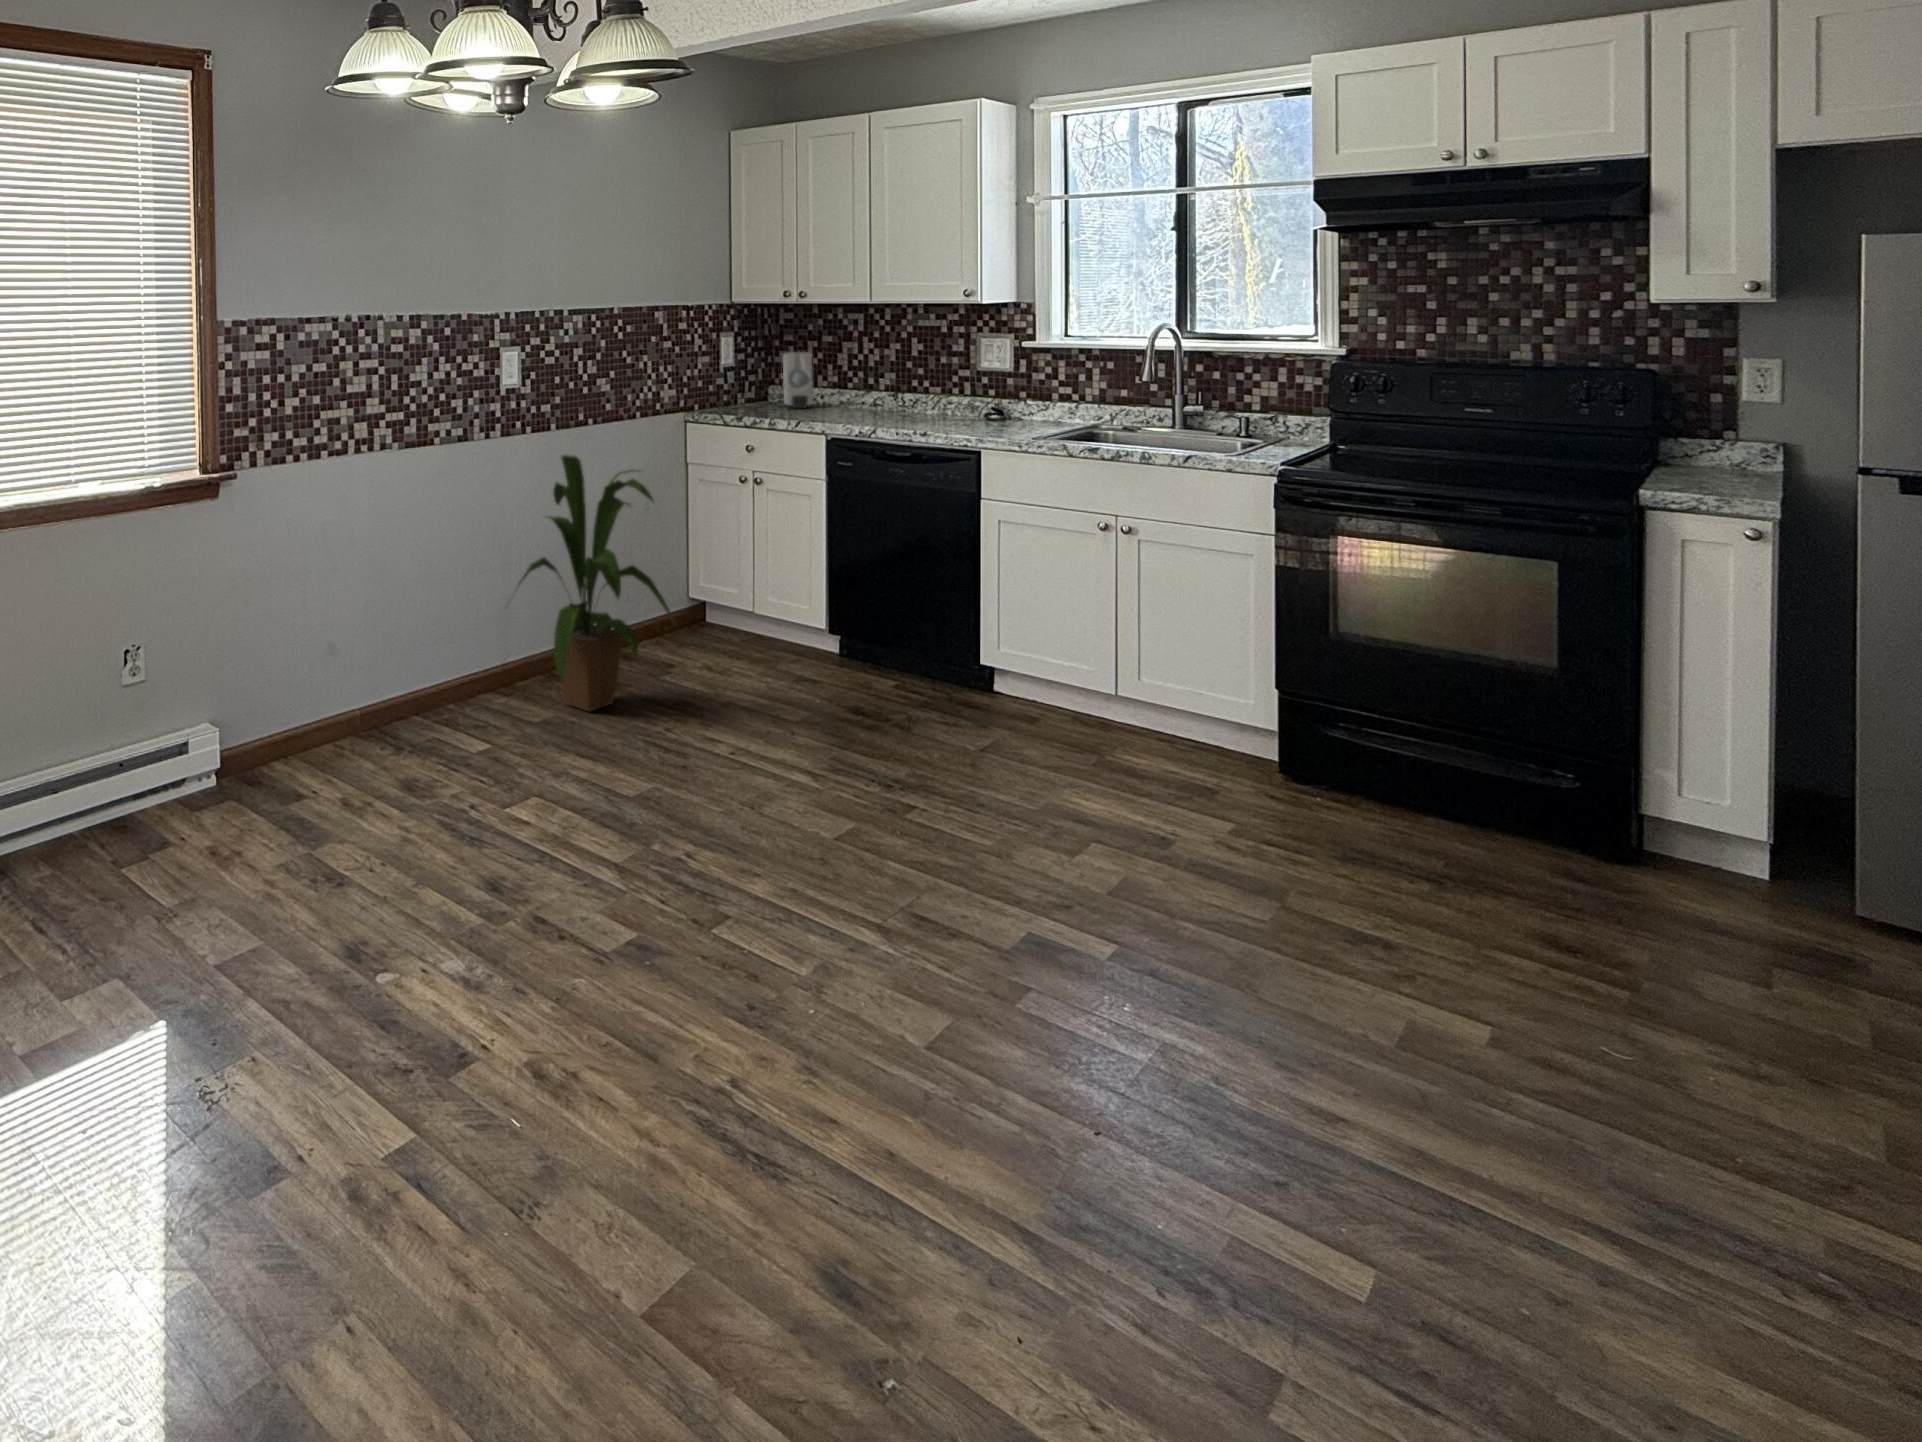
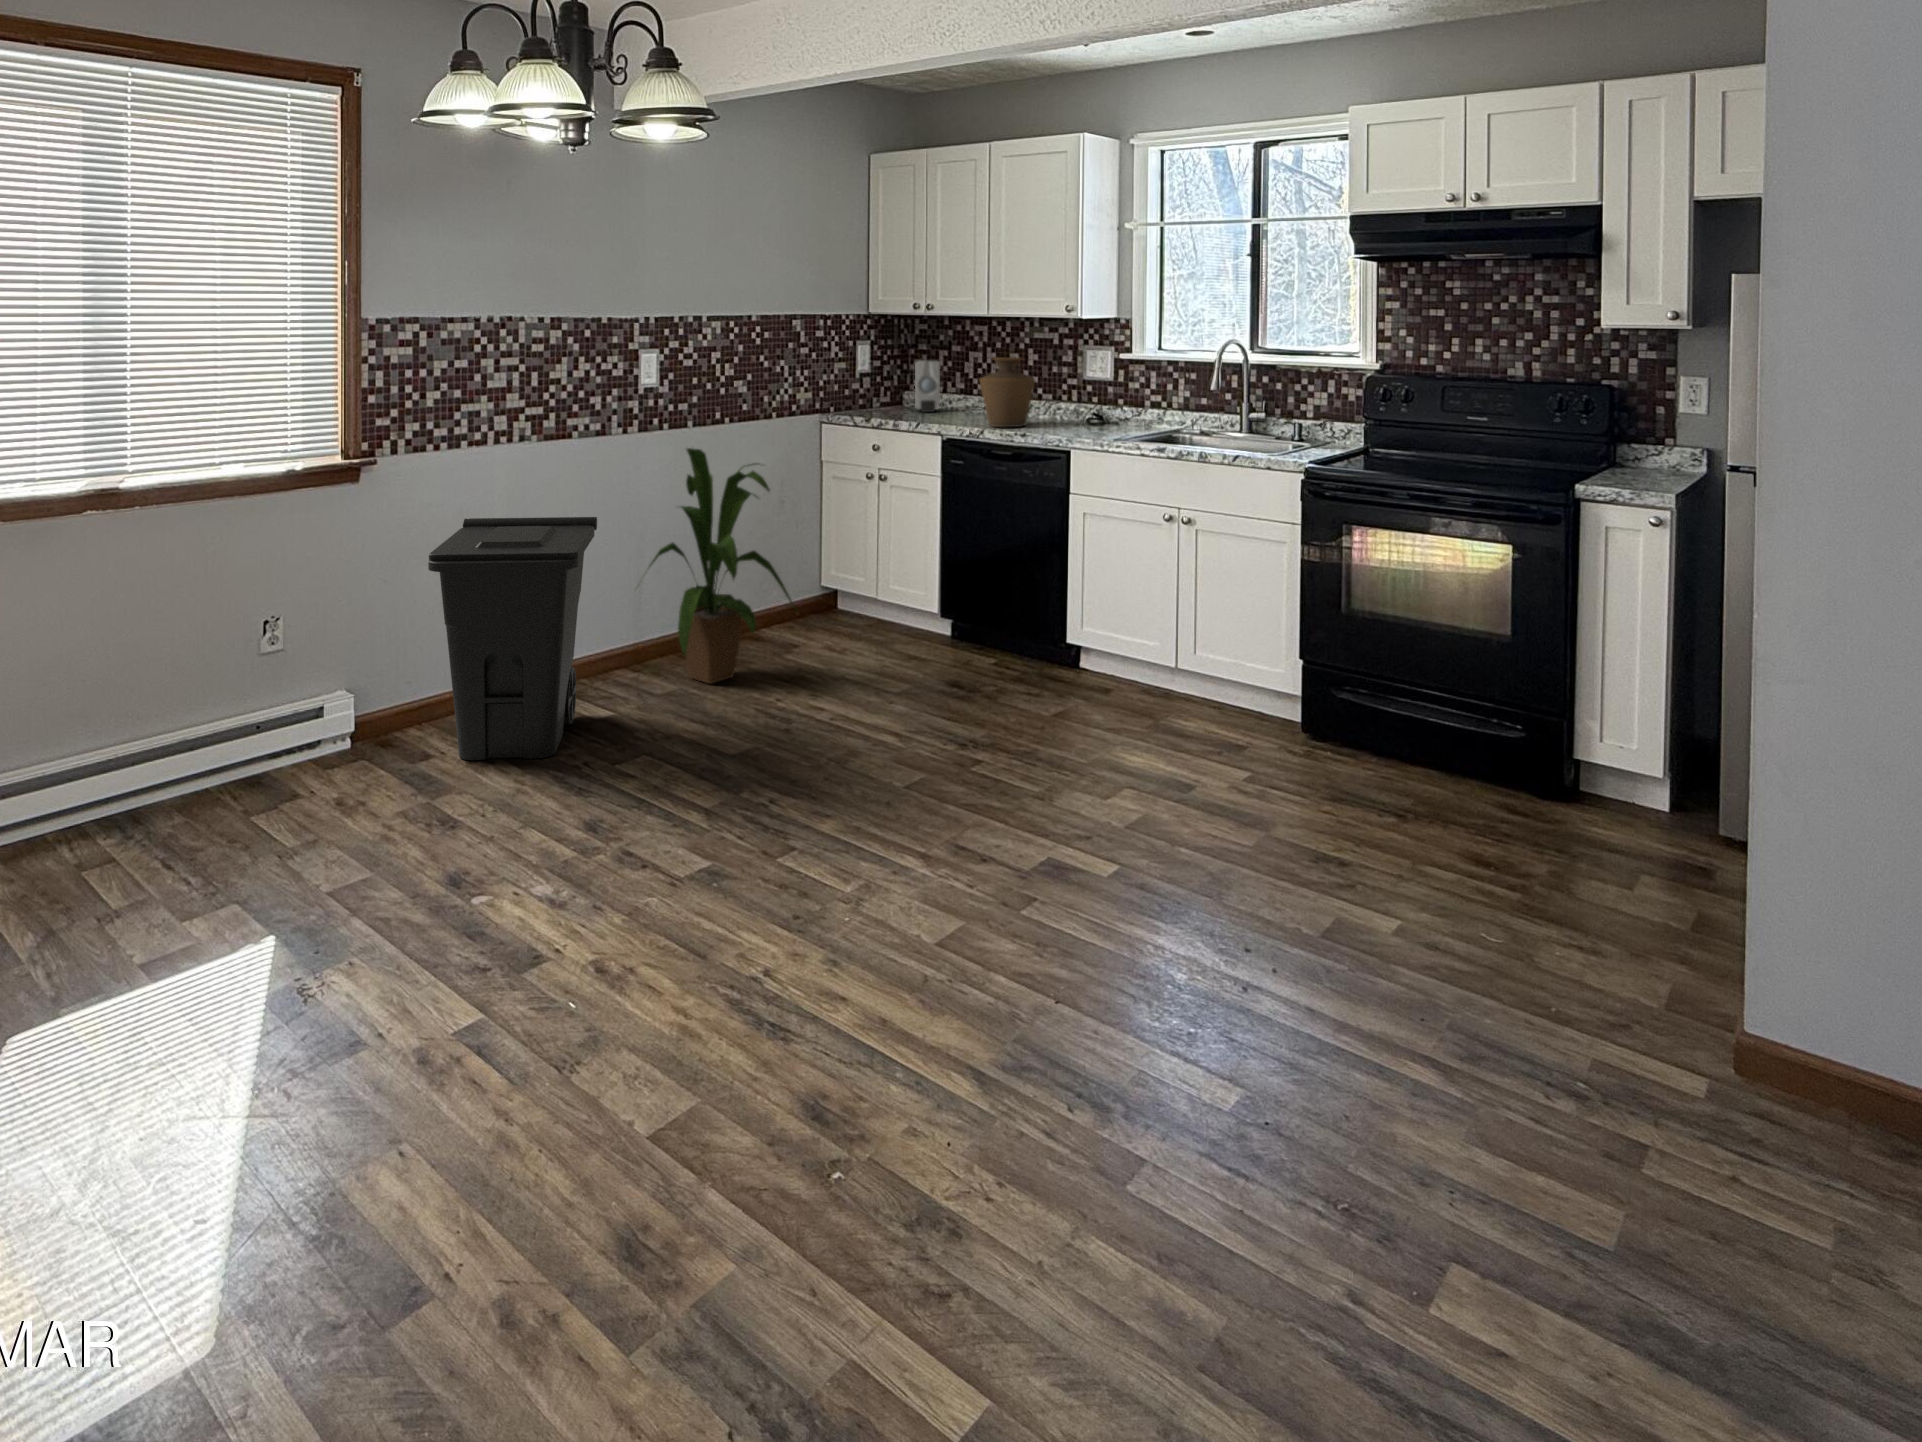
vase: none [865,348,929,425] -> present [980,357,1036,427]
trash can: none [298,532,468,802] -> present [428,517,597,760]

